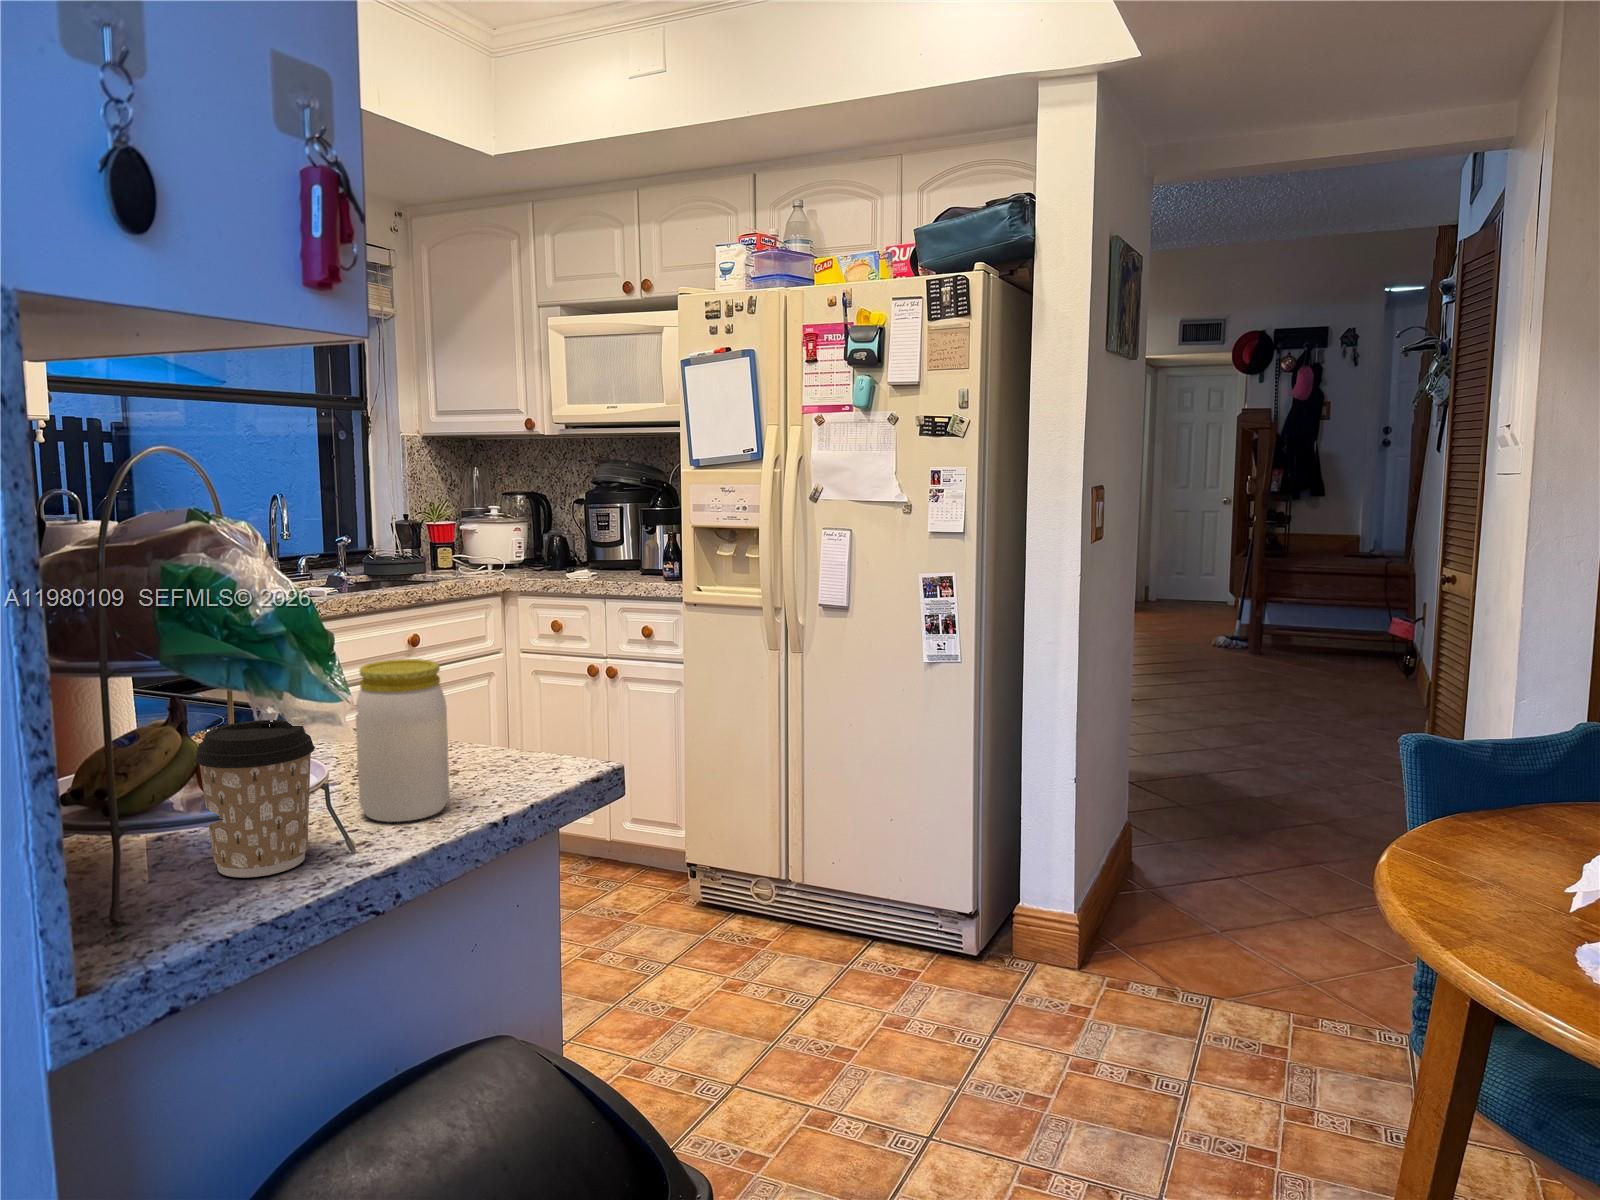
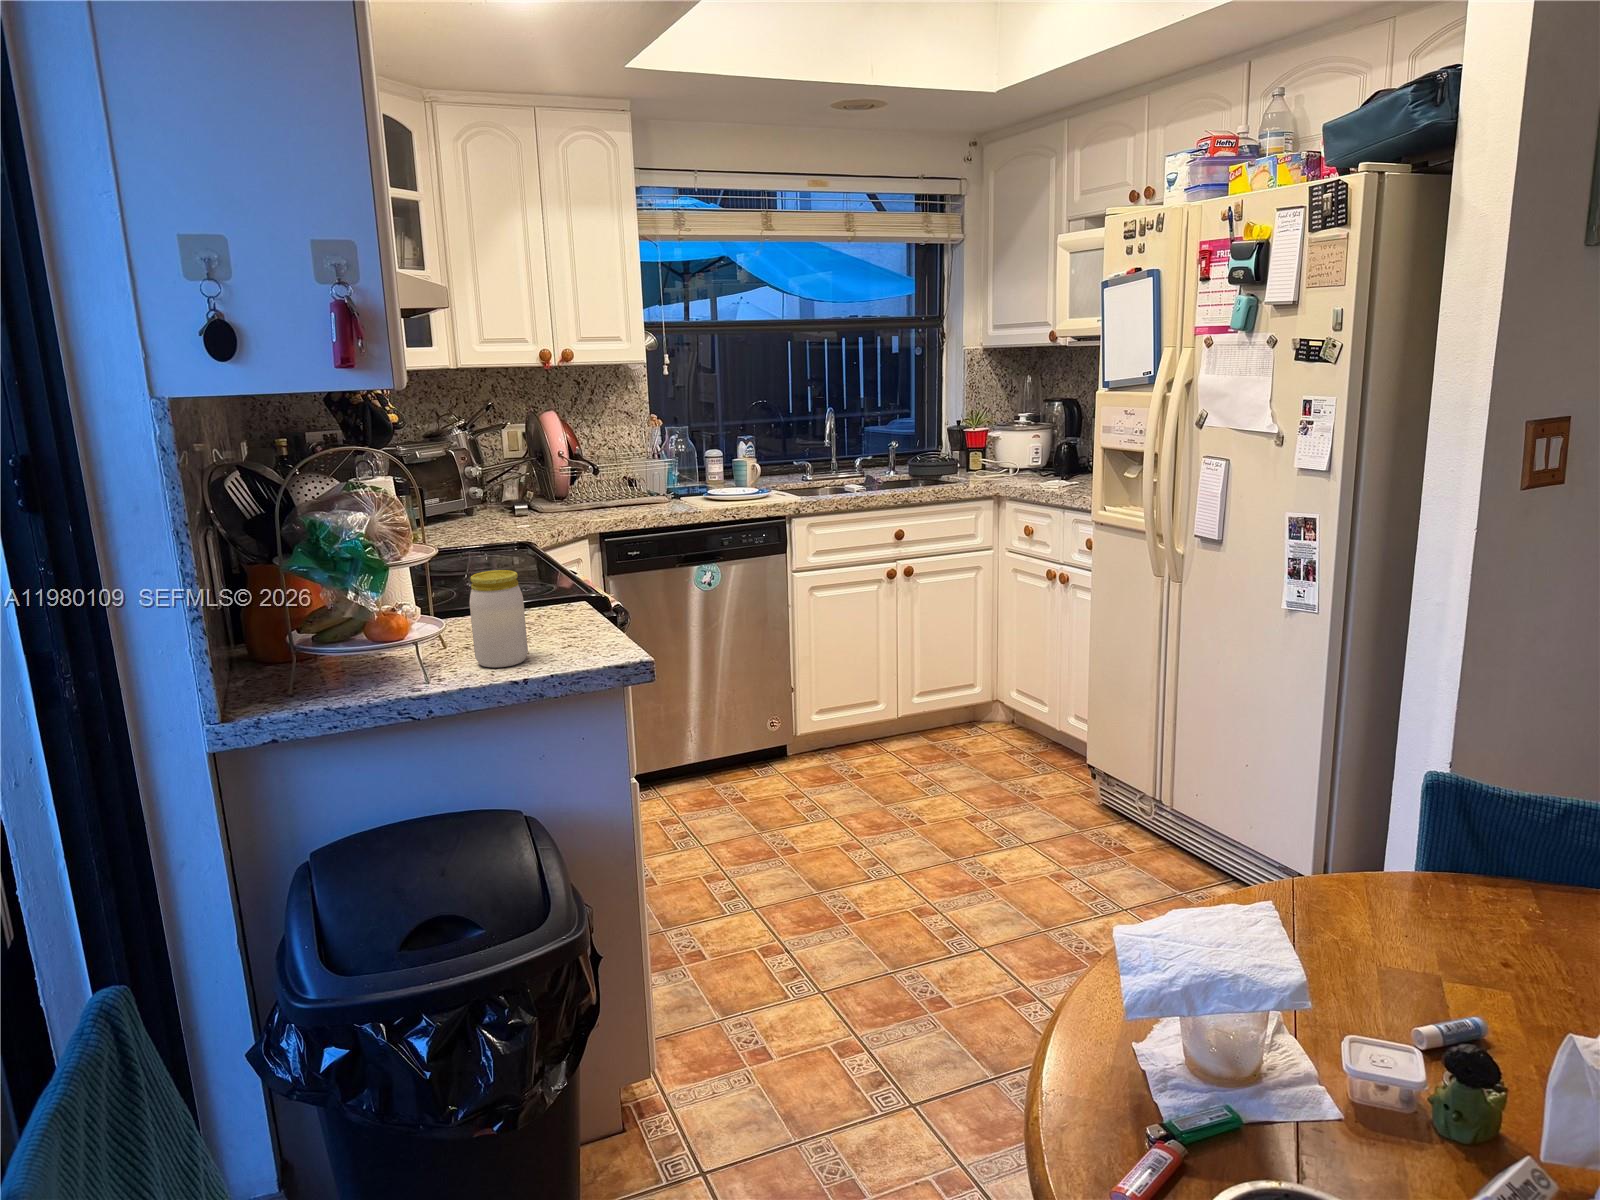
coffee cup: present [195,720,315,877] -> none [360,598,421,681]

